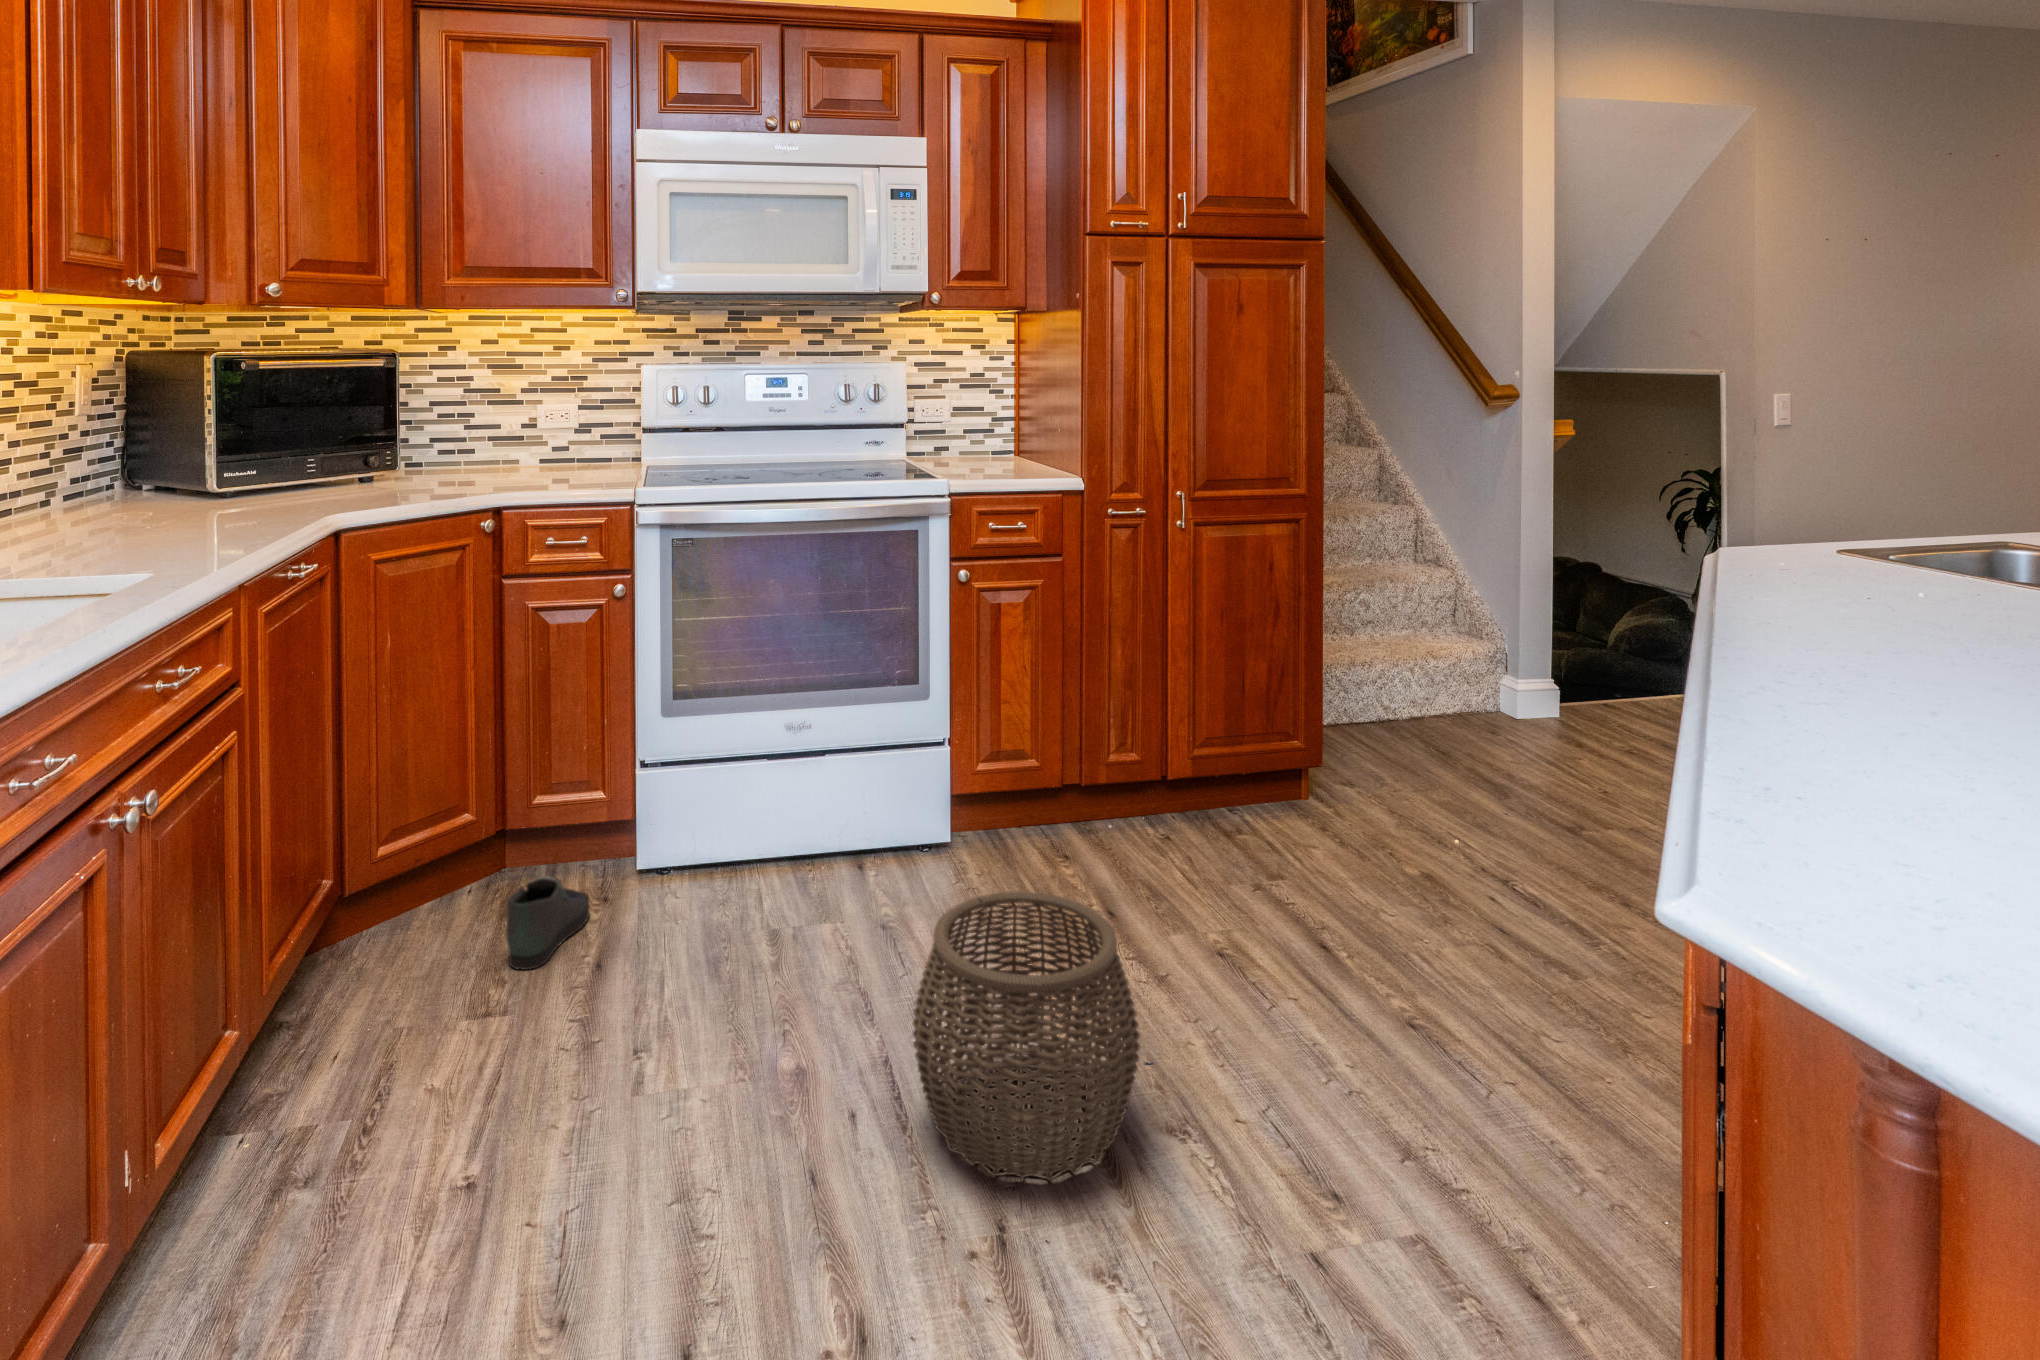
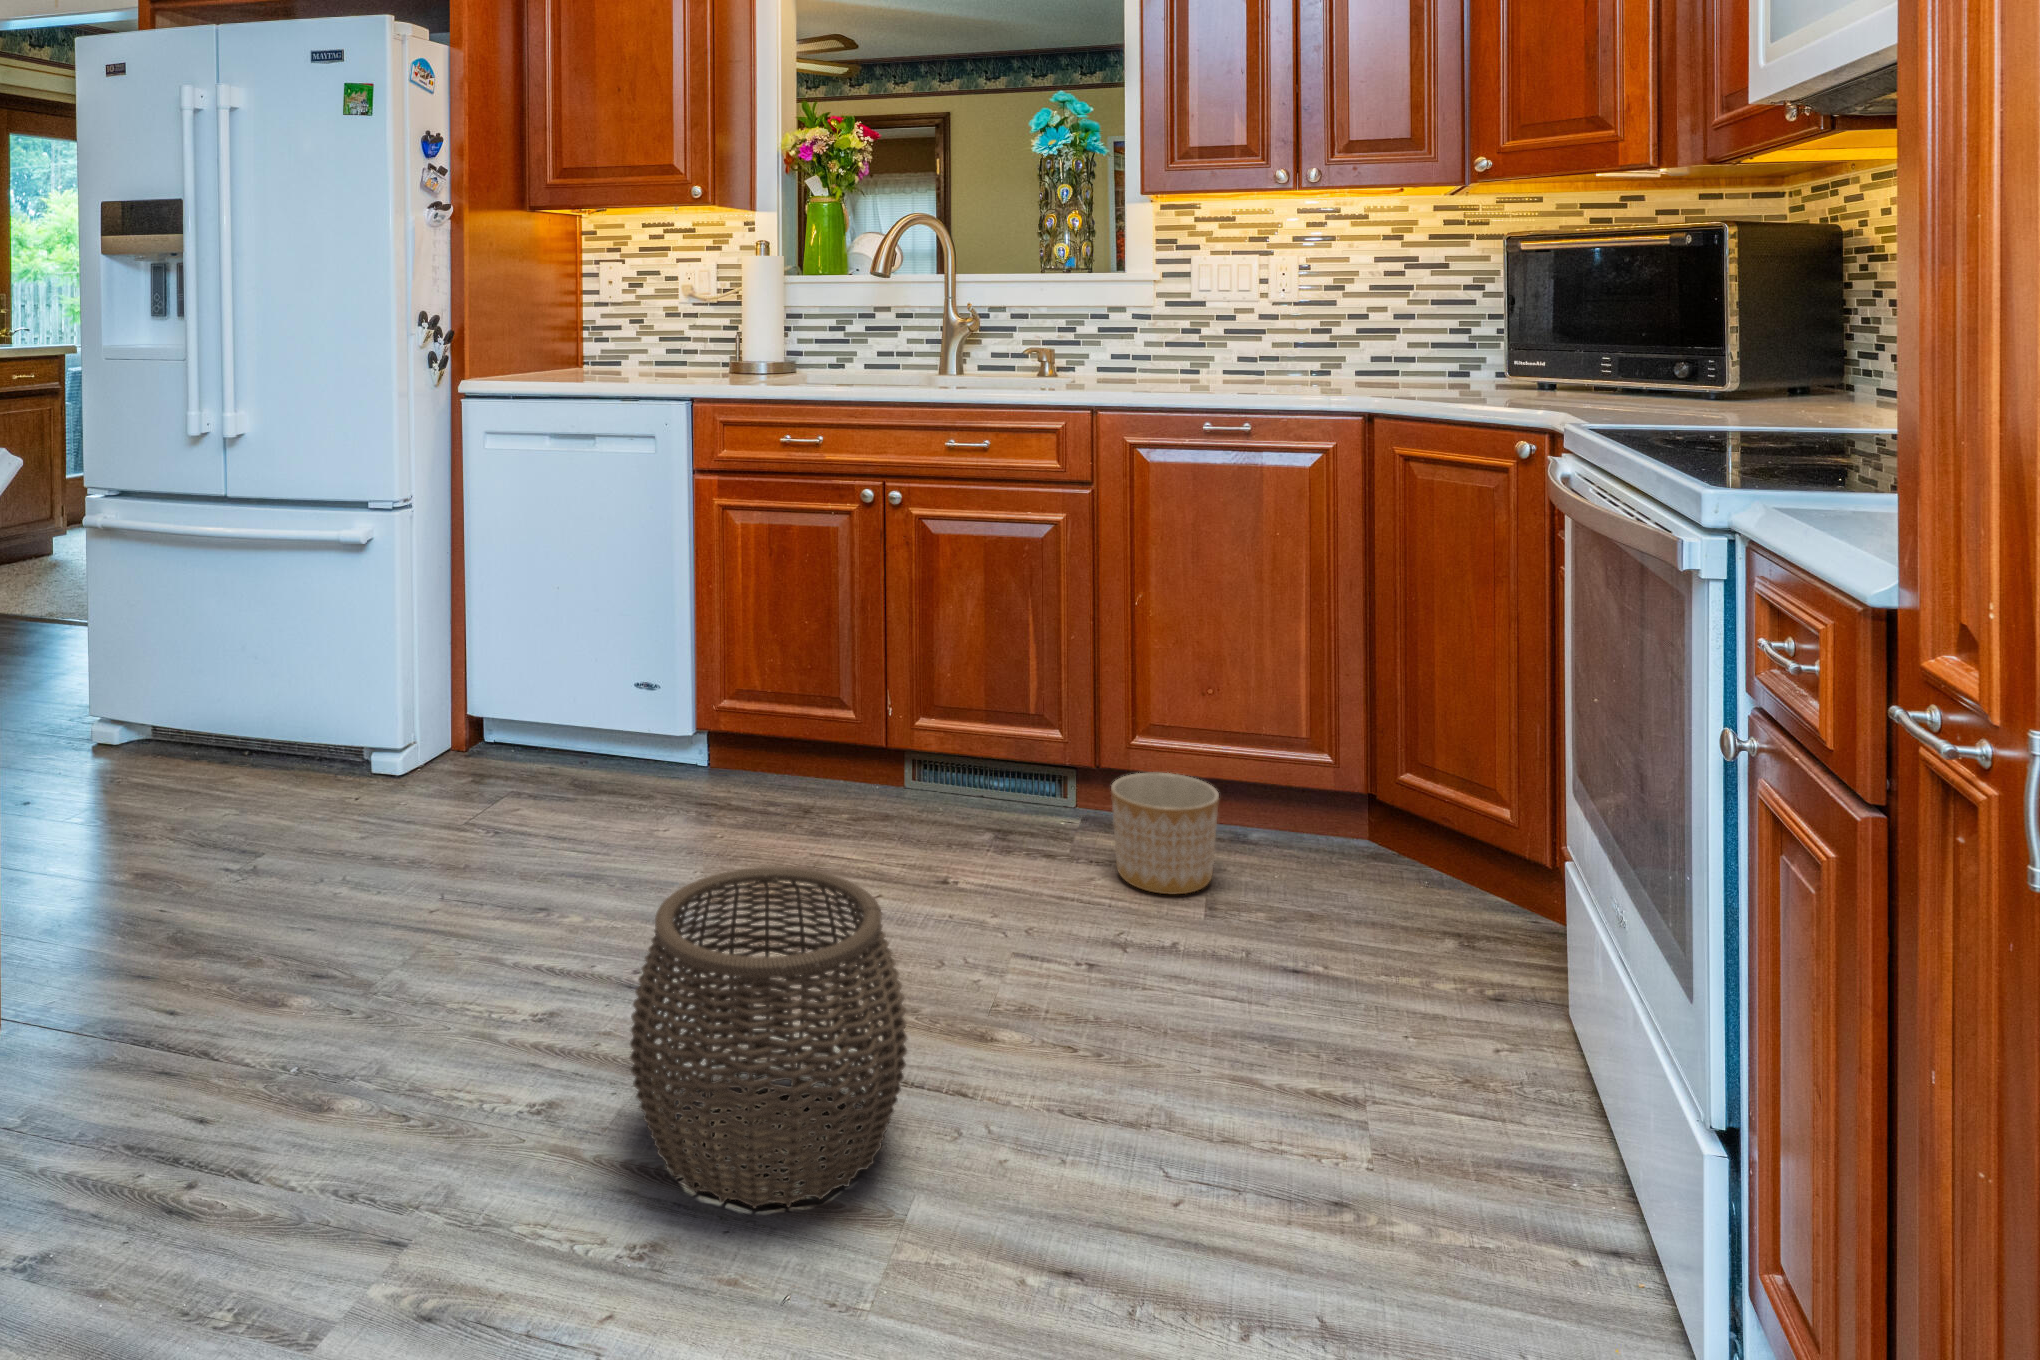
shoe: present [506,876,589,970] -> none [1285,849,1442,974]
planter: none [356,921,477,1066] -> present [1111,772,1219,894]

